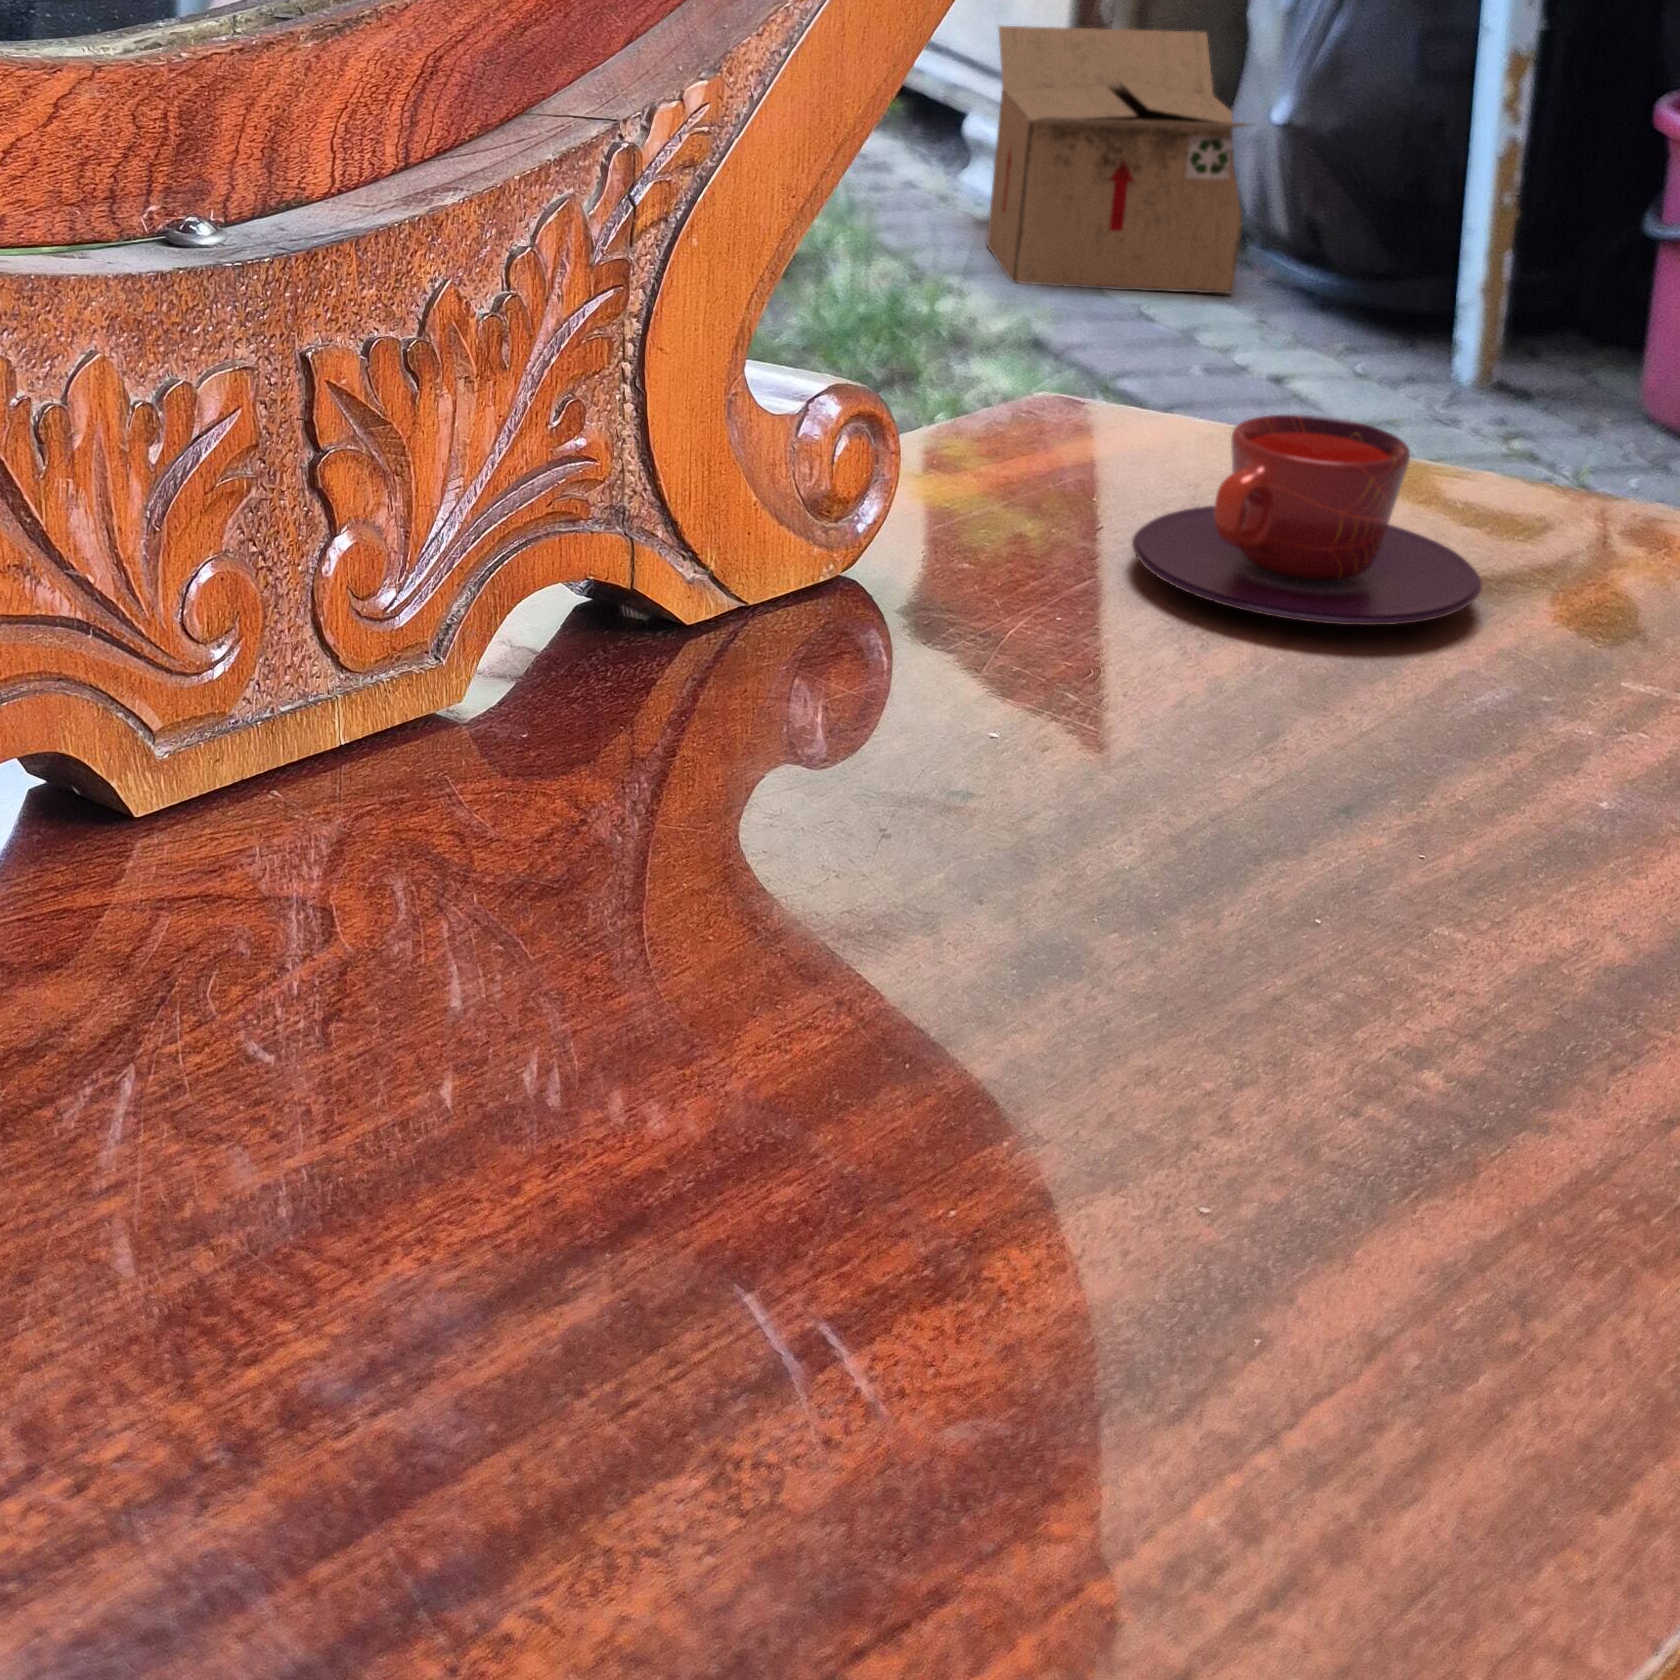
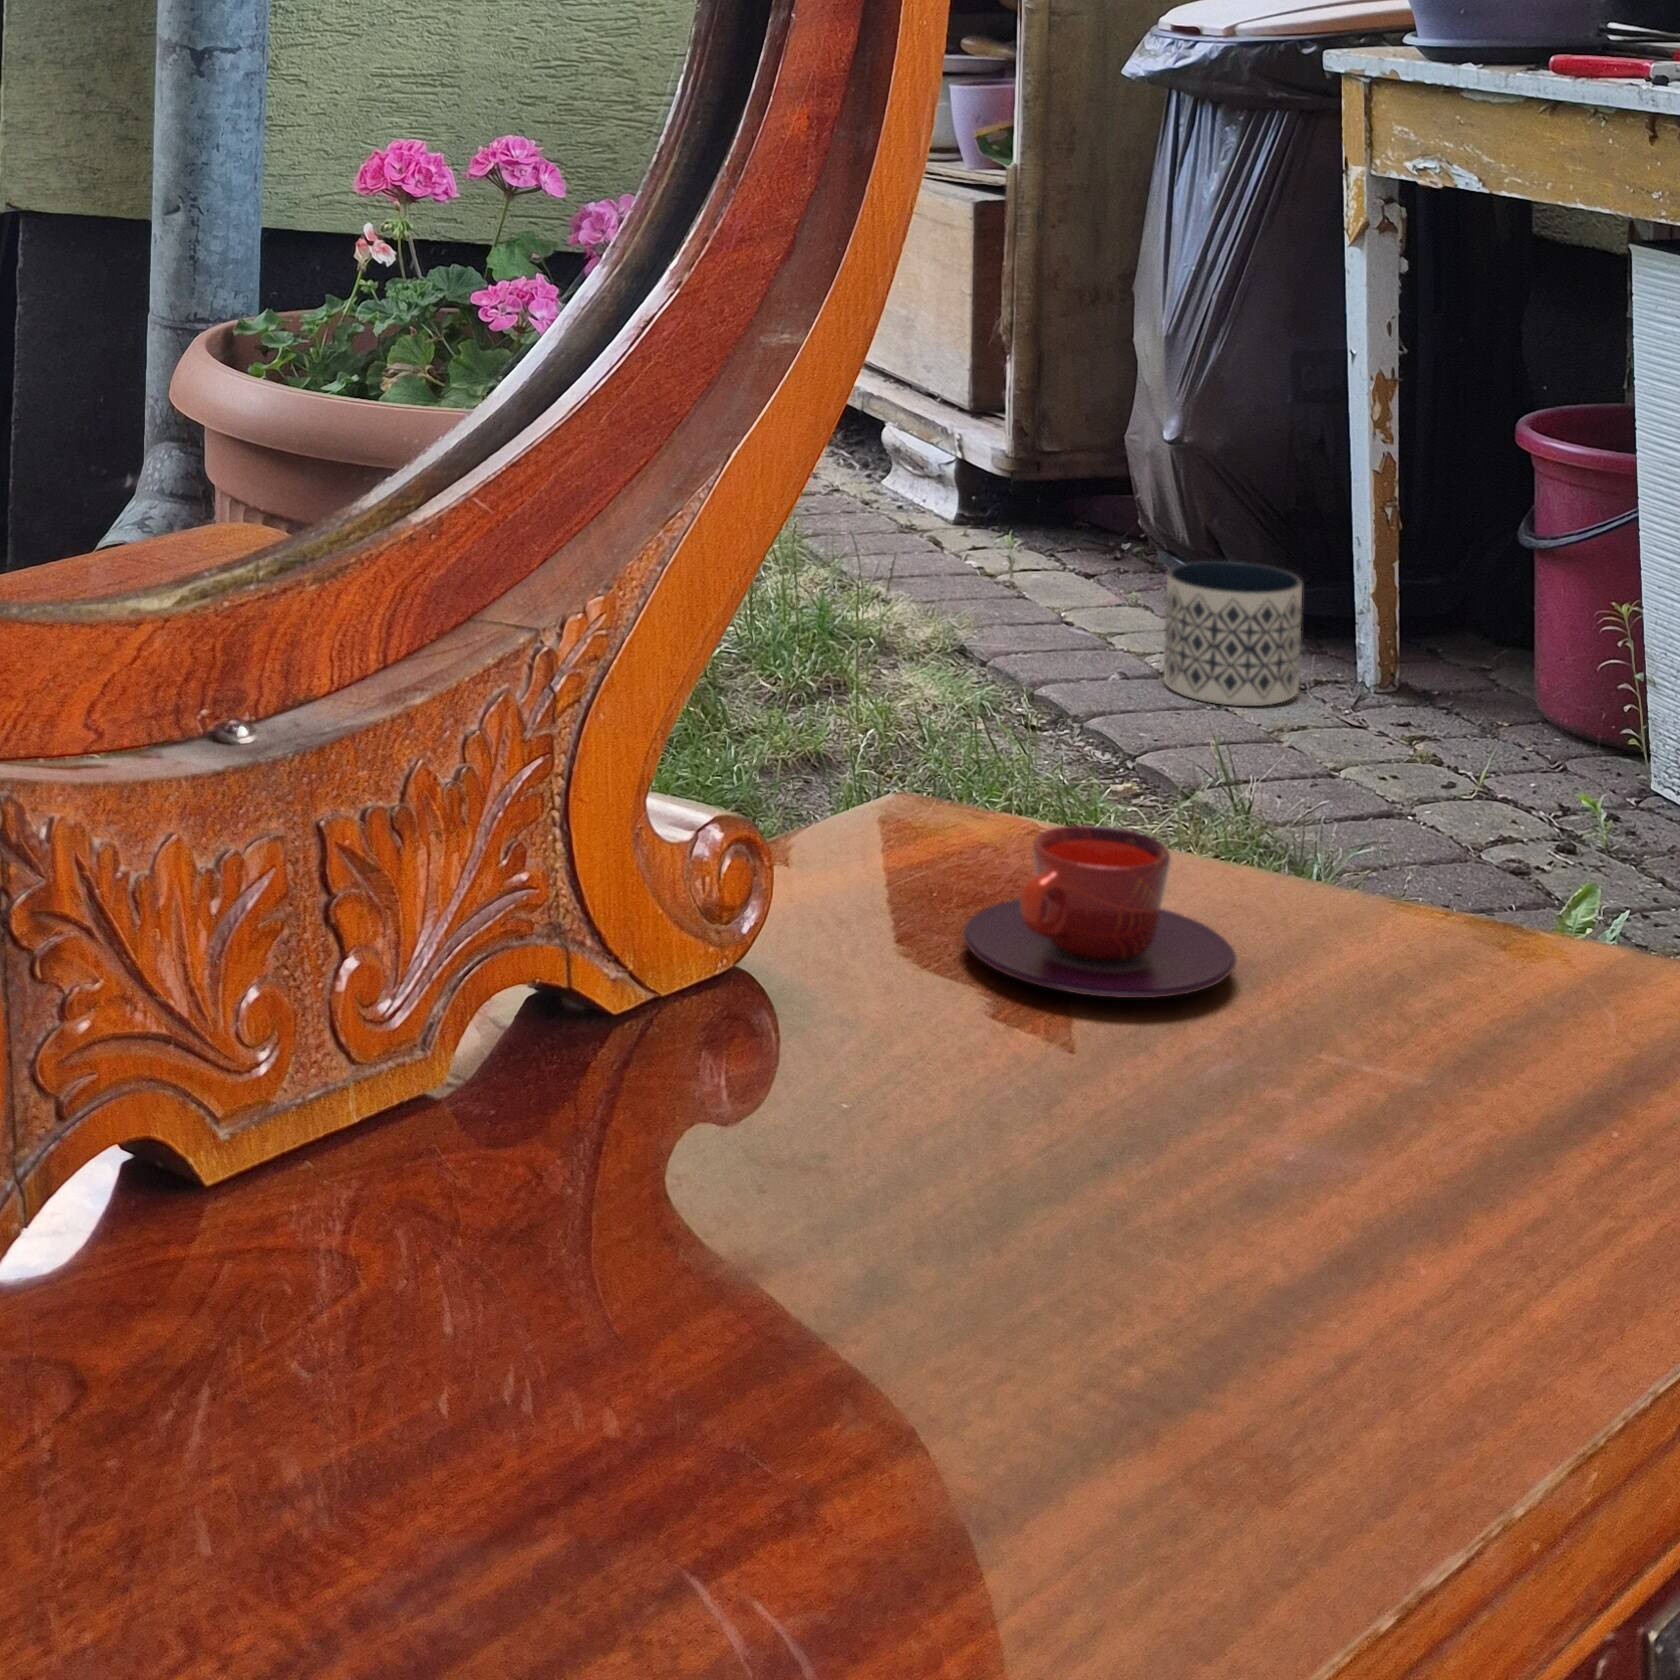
cardboard box: present [987,26,1248,293] -> none [895,365,1164,620]
planter: none [1256,232,1411,381] -> present [1164,561,1302,706]

